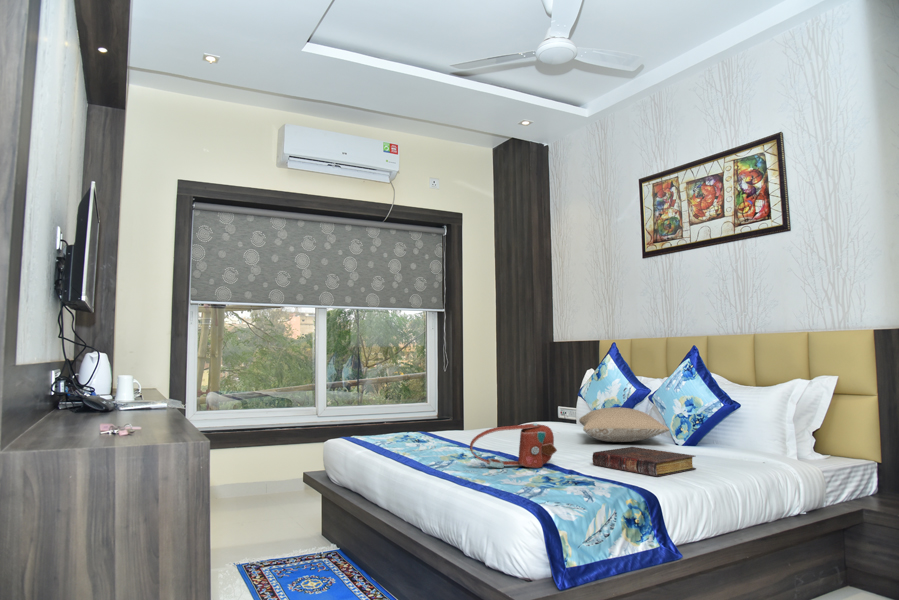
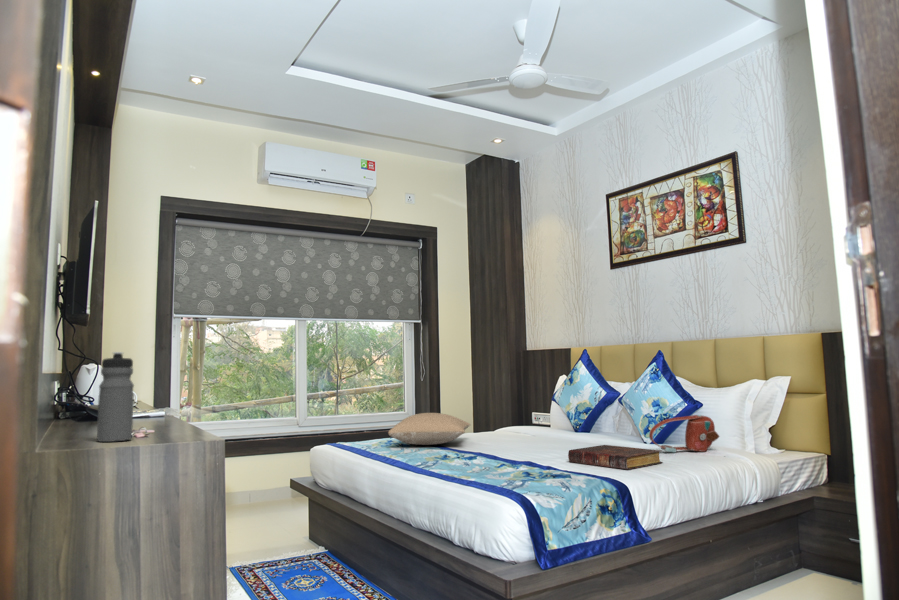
water bottle: none [54,345,97,446] -> present [97,352,134,442]
pillow: present [579,407,670,442] -> present [388,413,470,445]
handbag: present [470,423,557,468] -> present [649,415,719,452]

